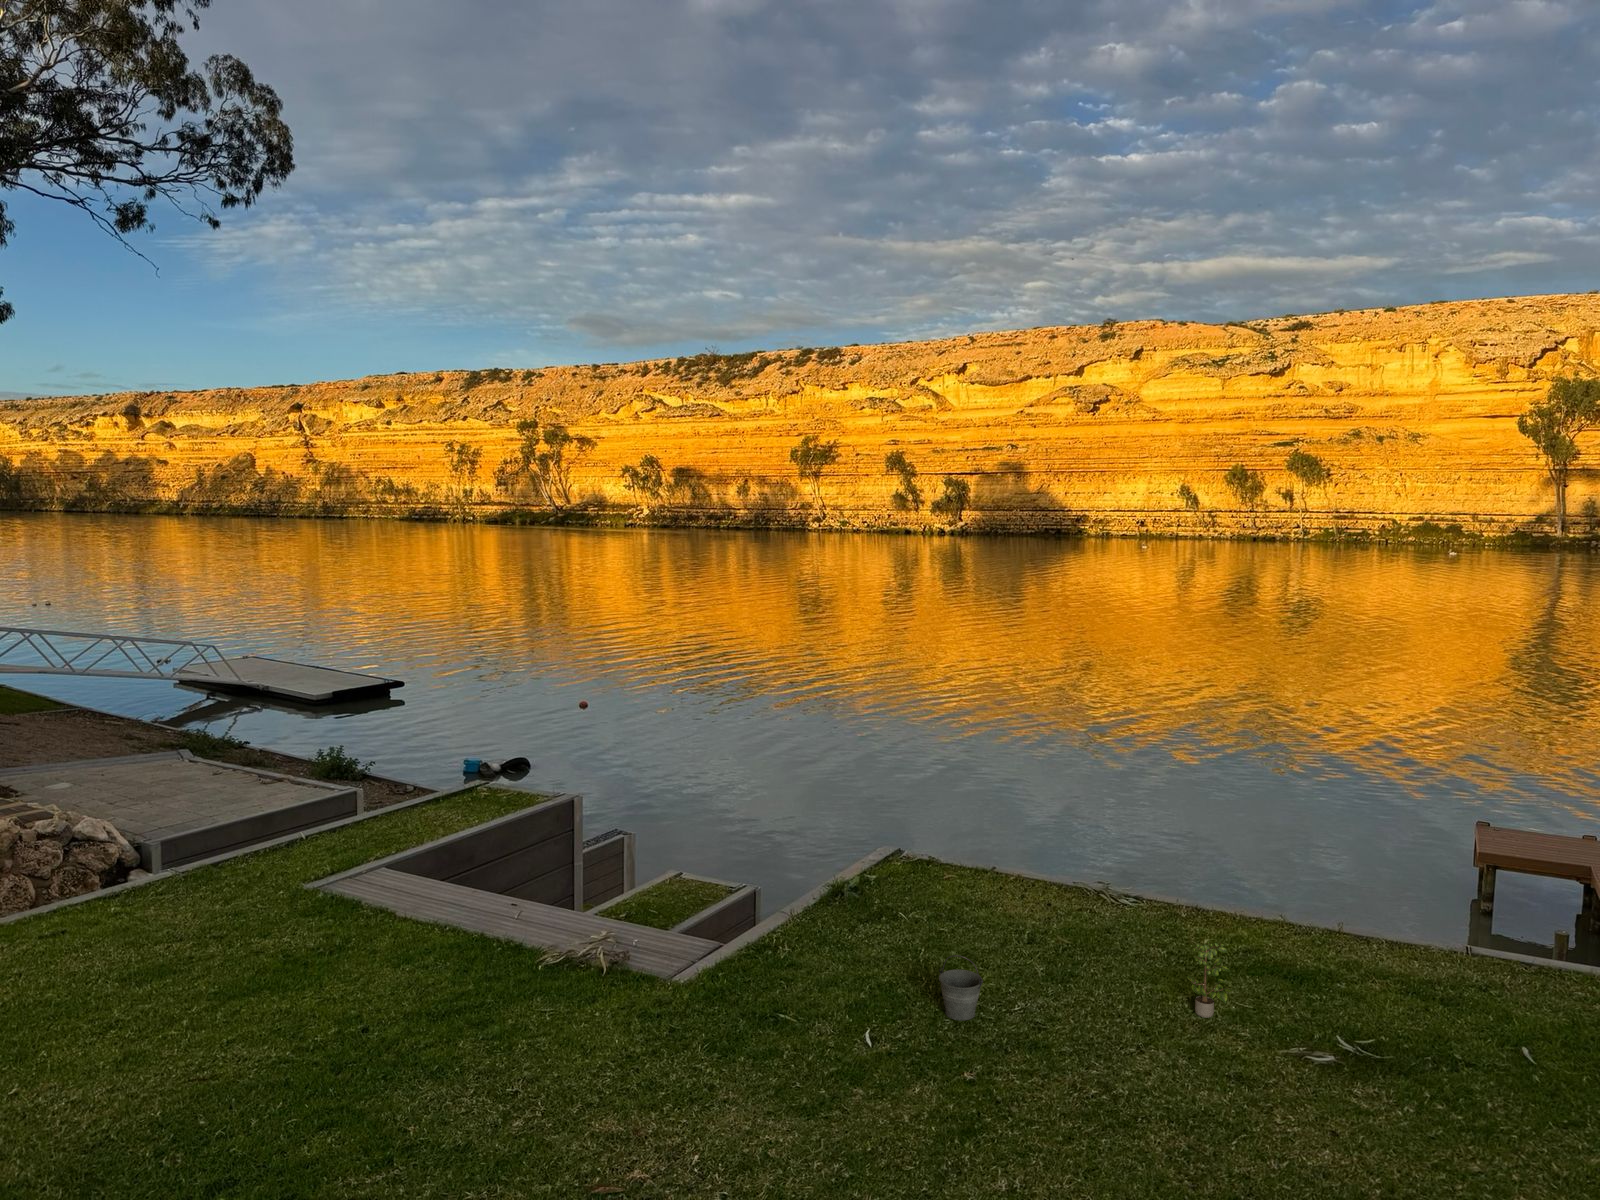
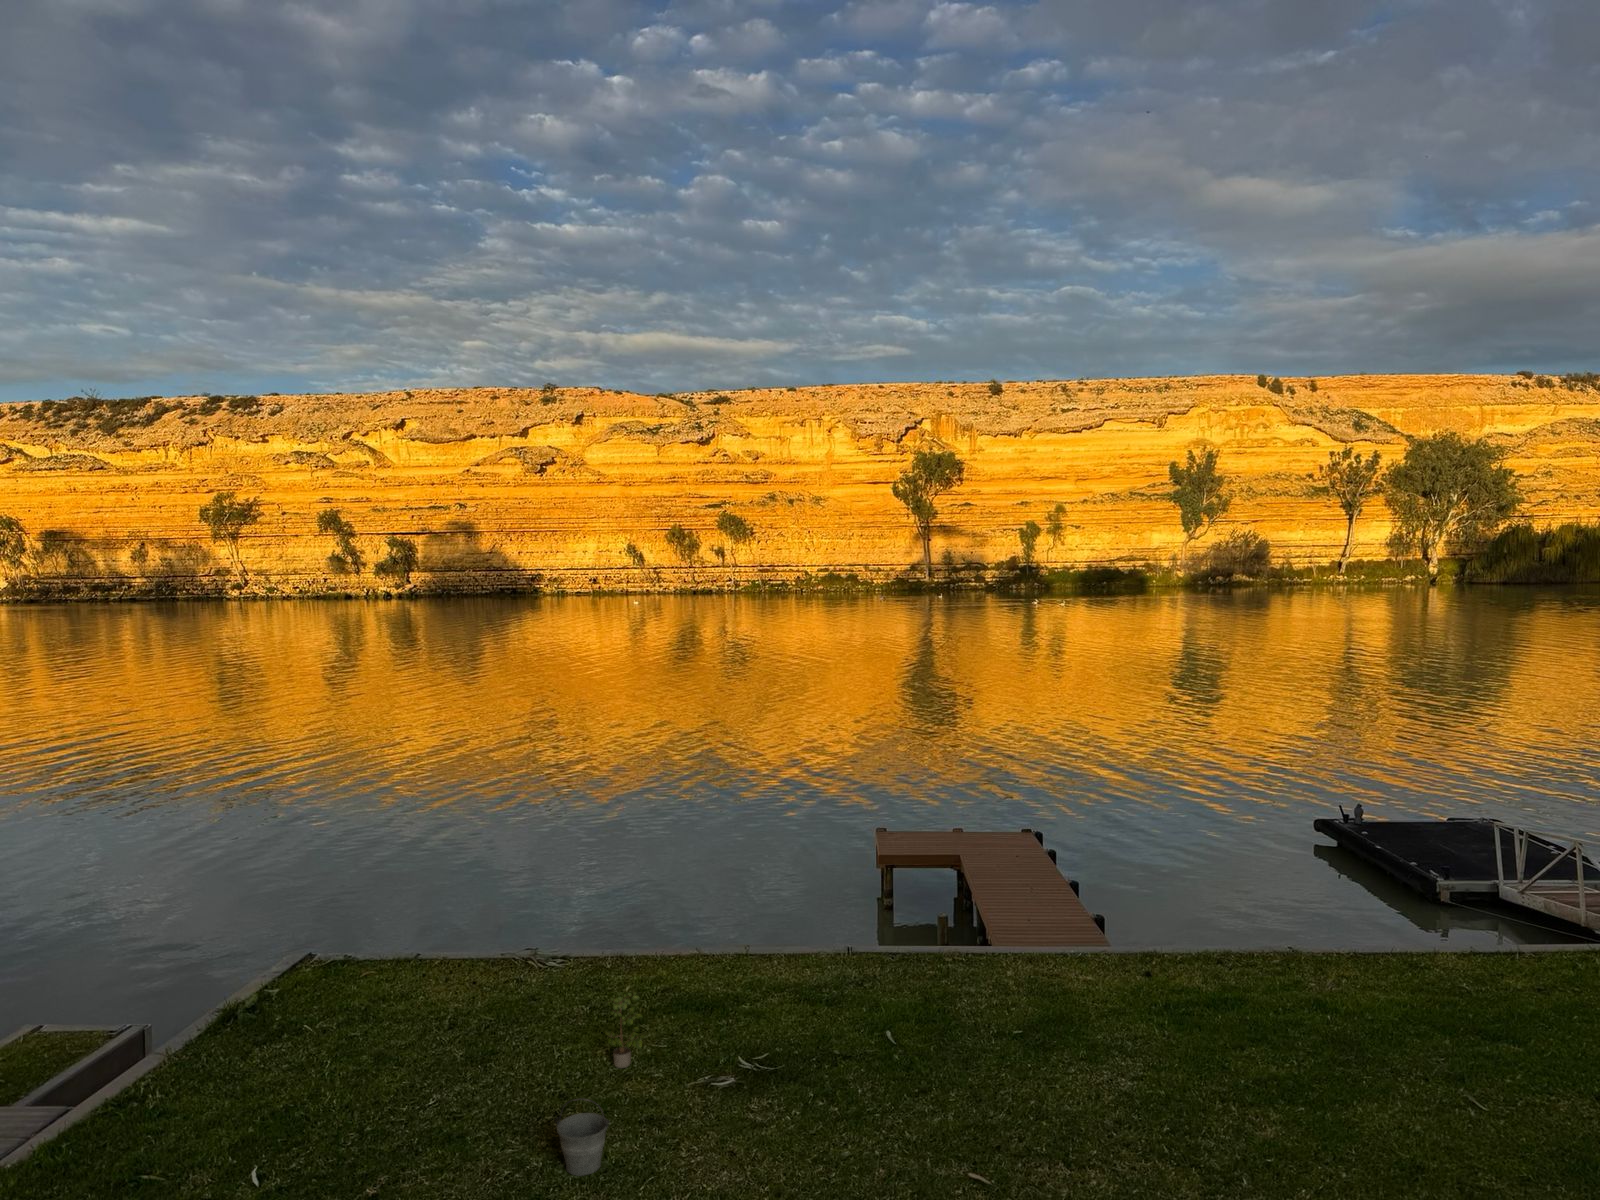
bucket: present [939,955,983,1021] -> present [556,1101,609,1176]

